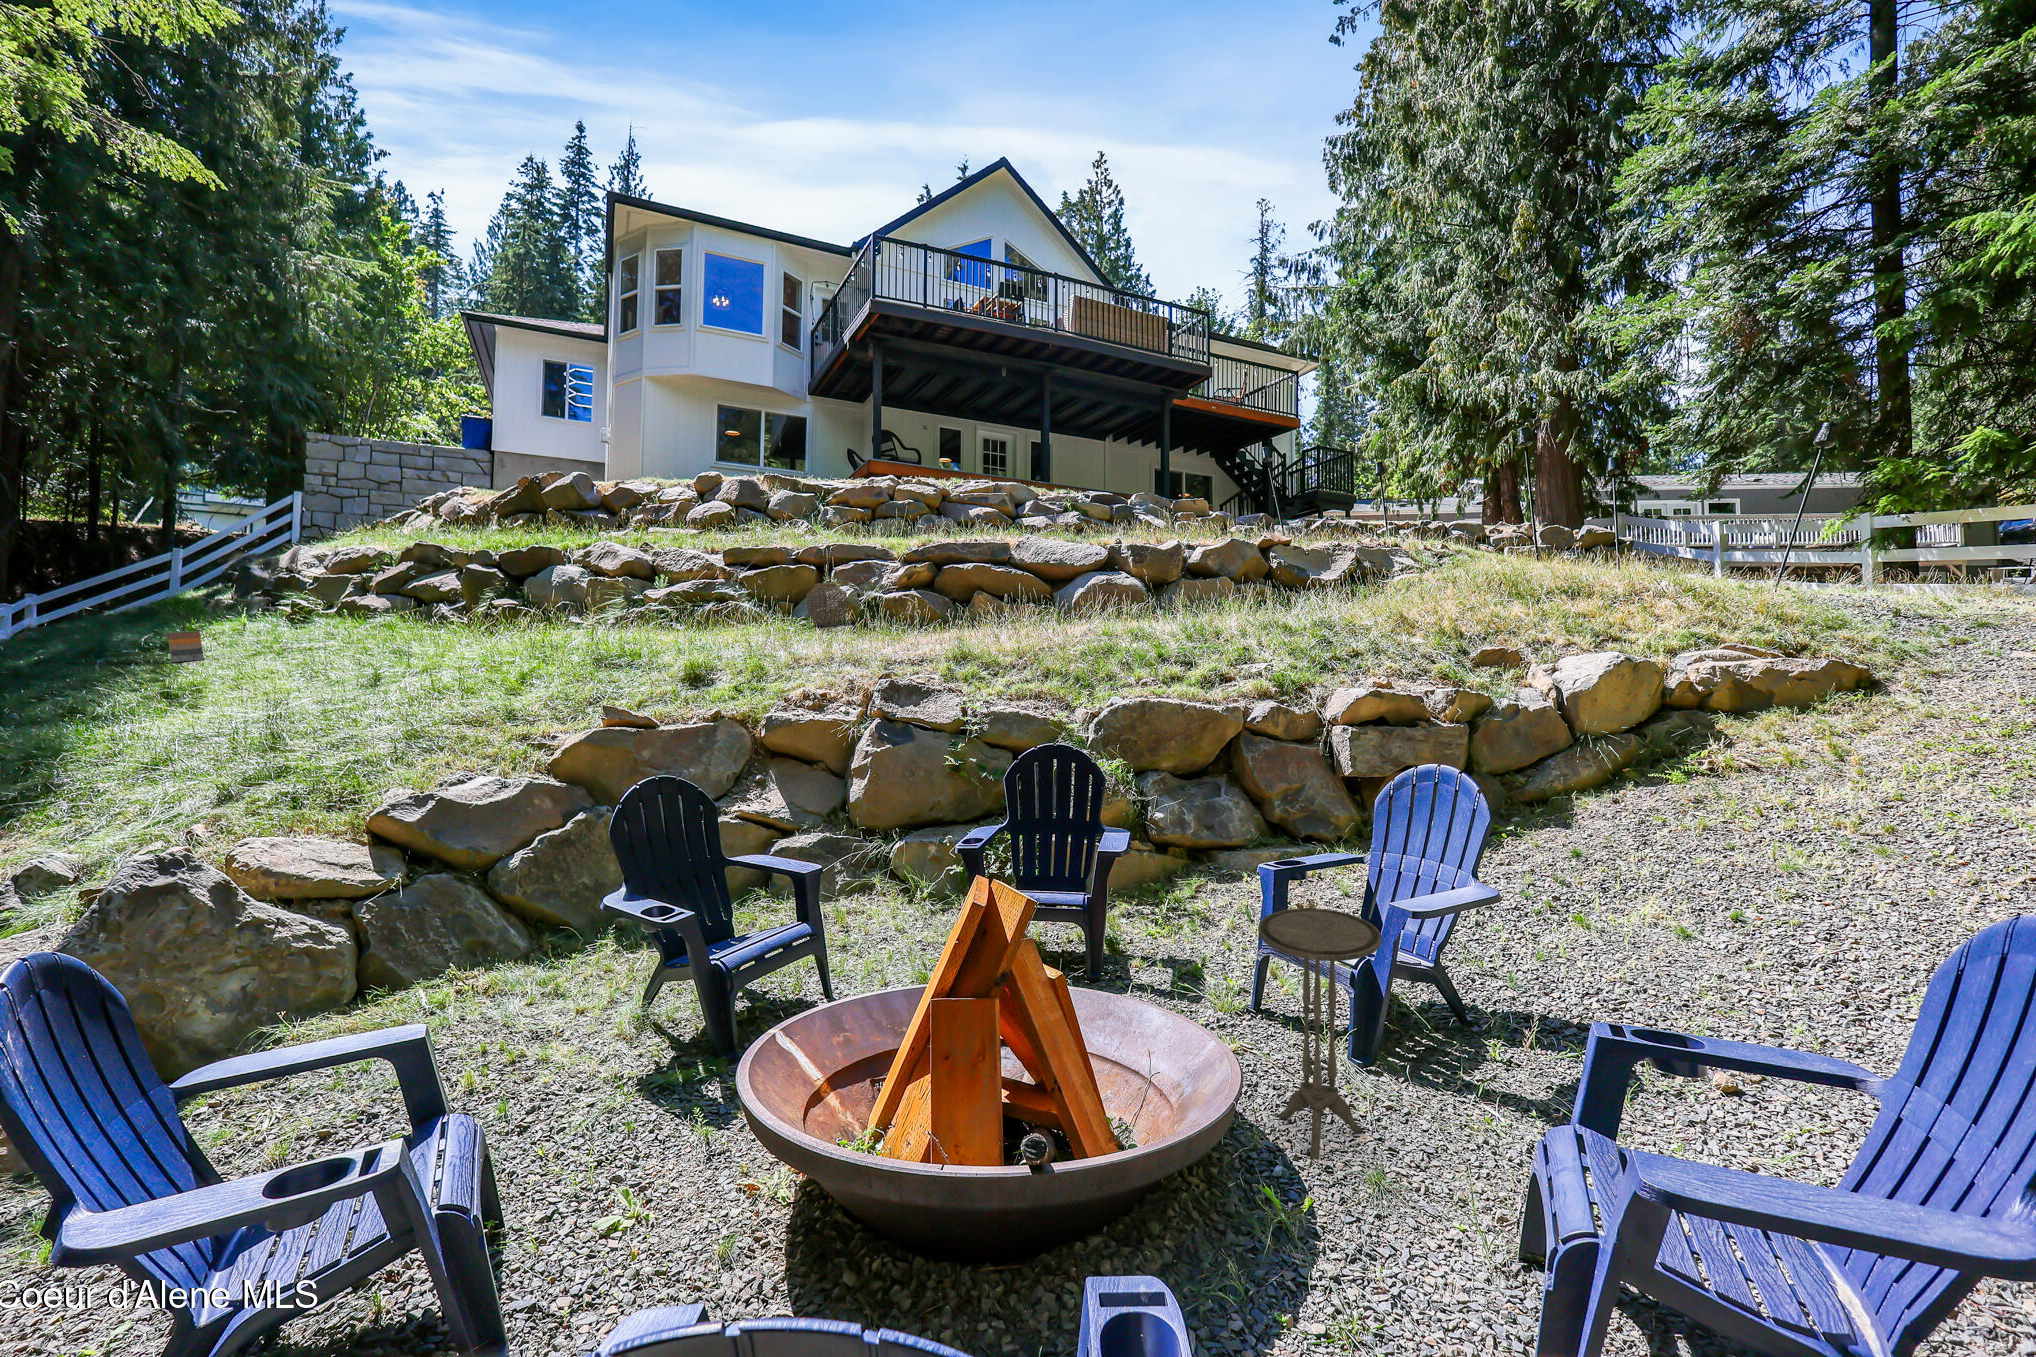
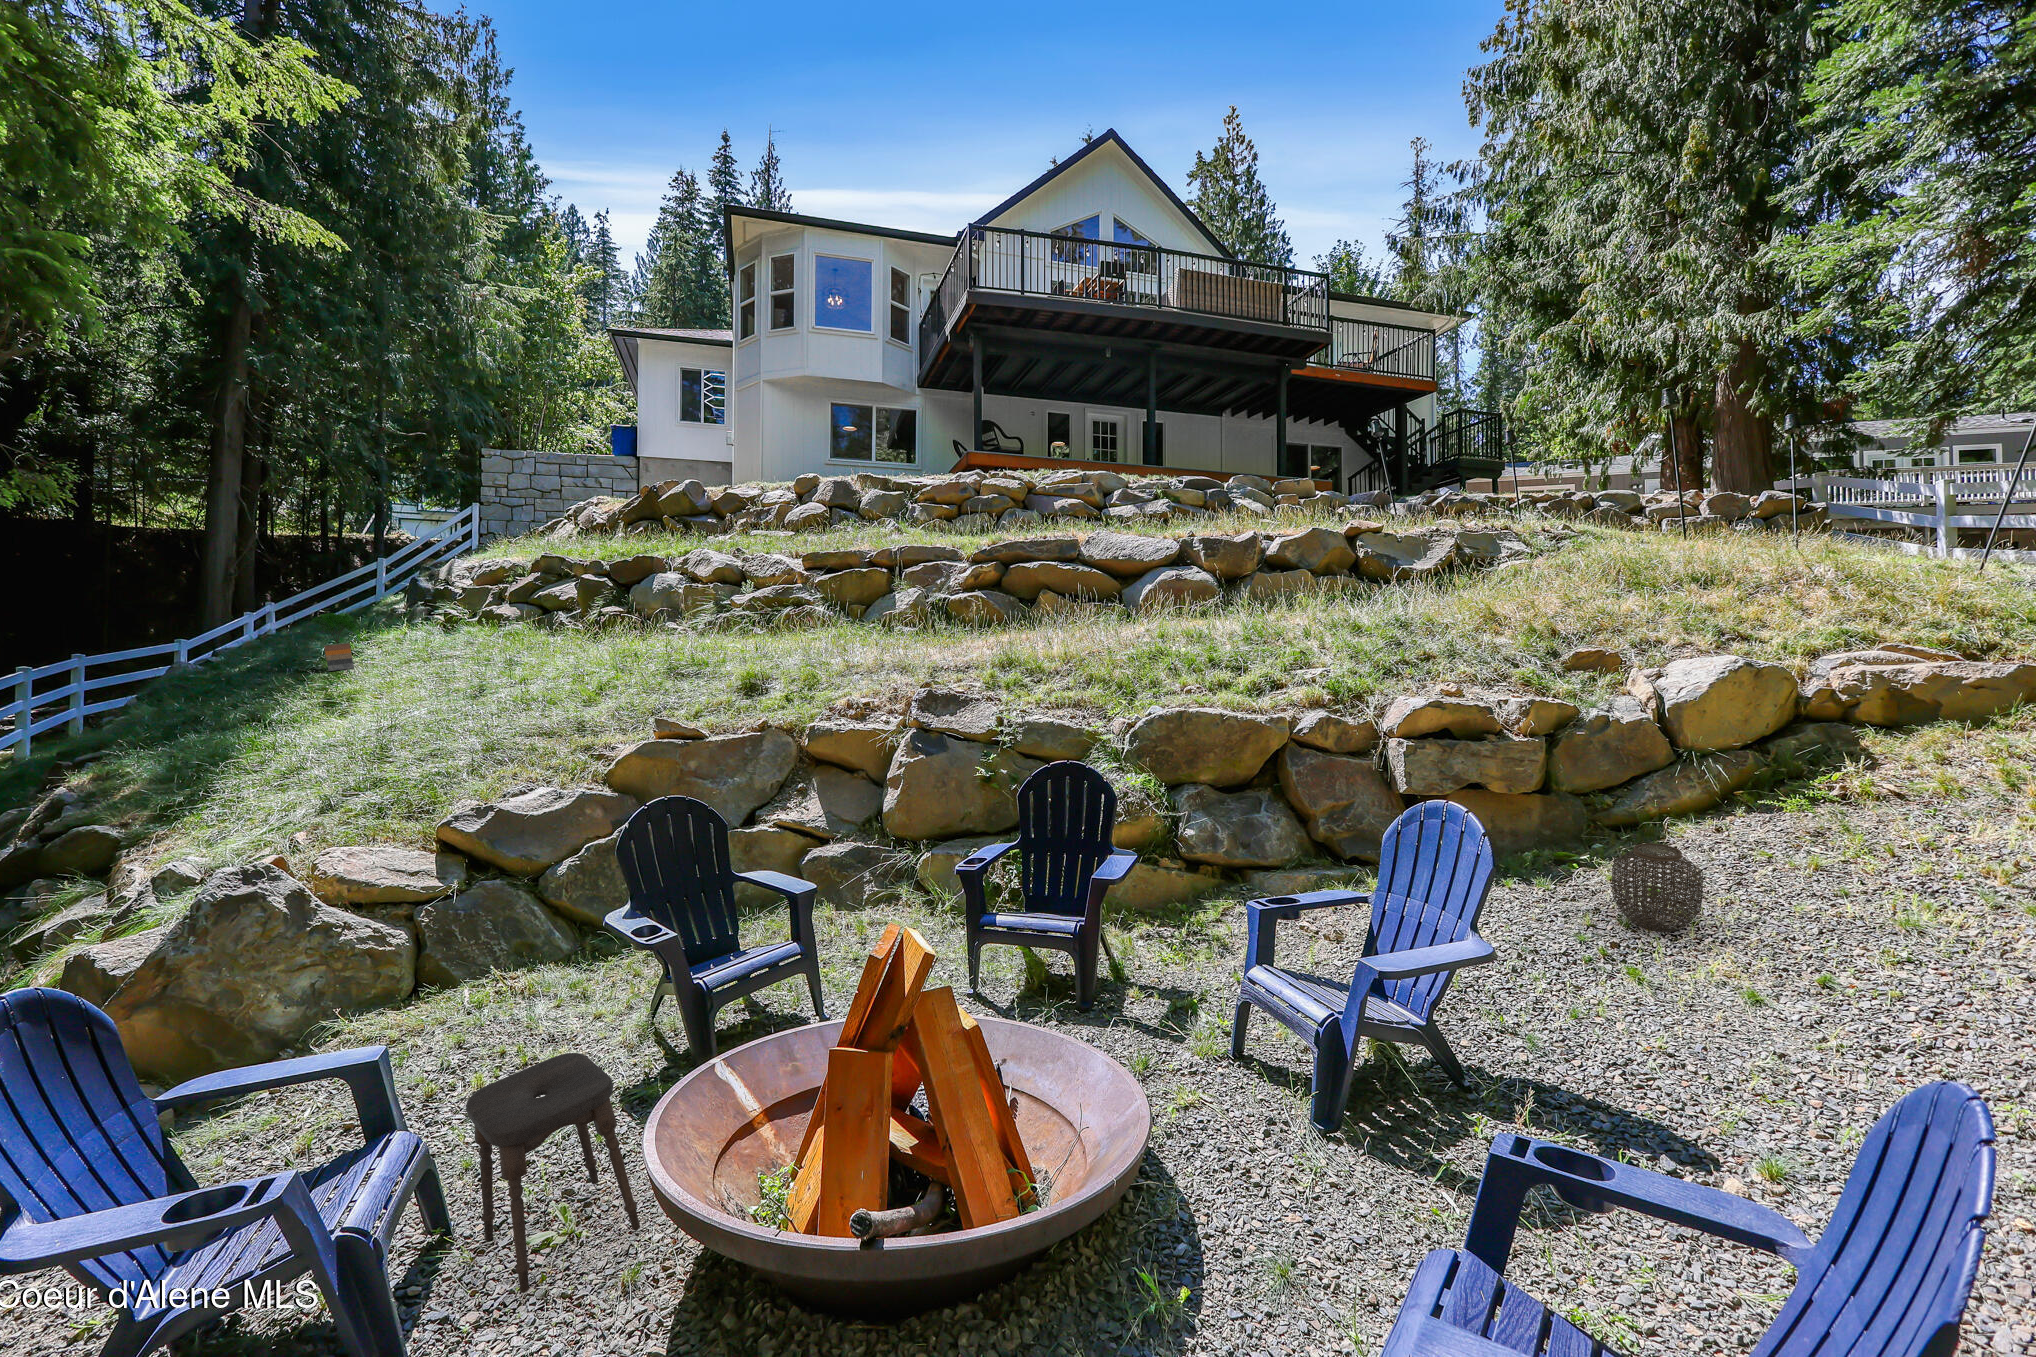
woven basket: present [806,583,847,626] -> present [1612,843,1703,932]
side table: present [1258,908,1382,1160] -> none [1173,973,1302,1249]
stool: none [544,1017,725,1268] -> present [466,1053,640,1293]

